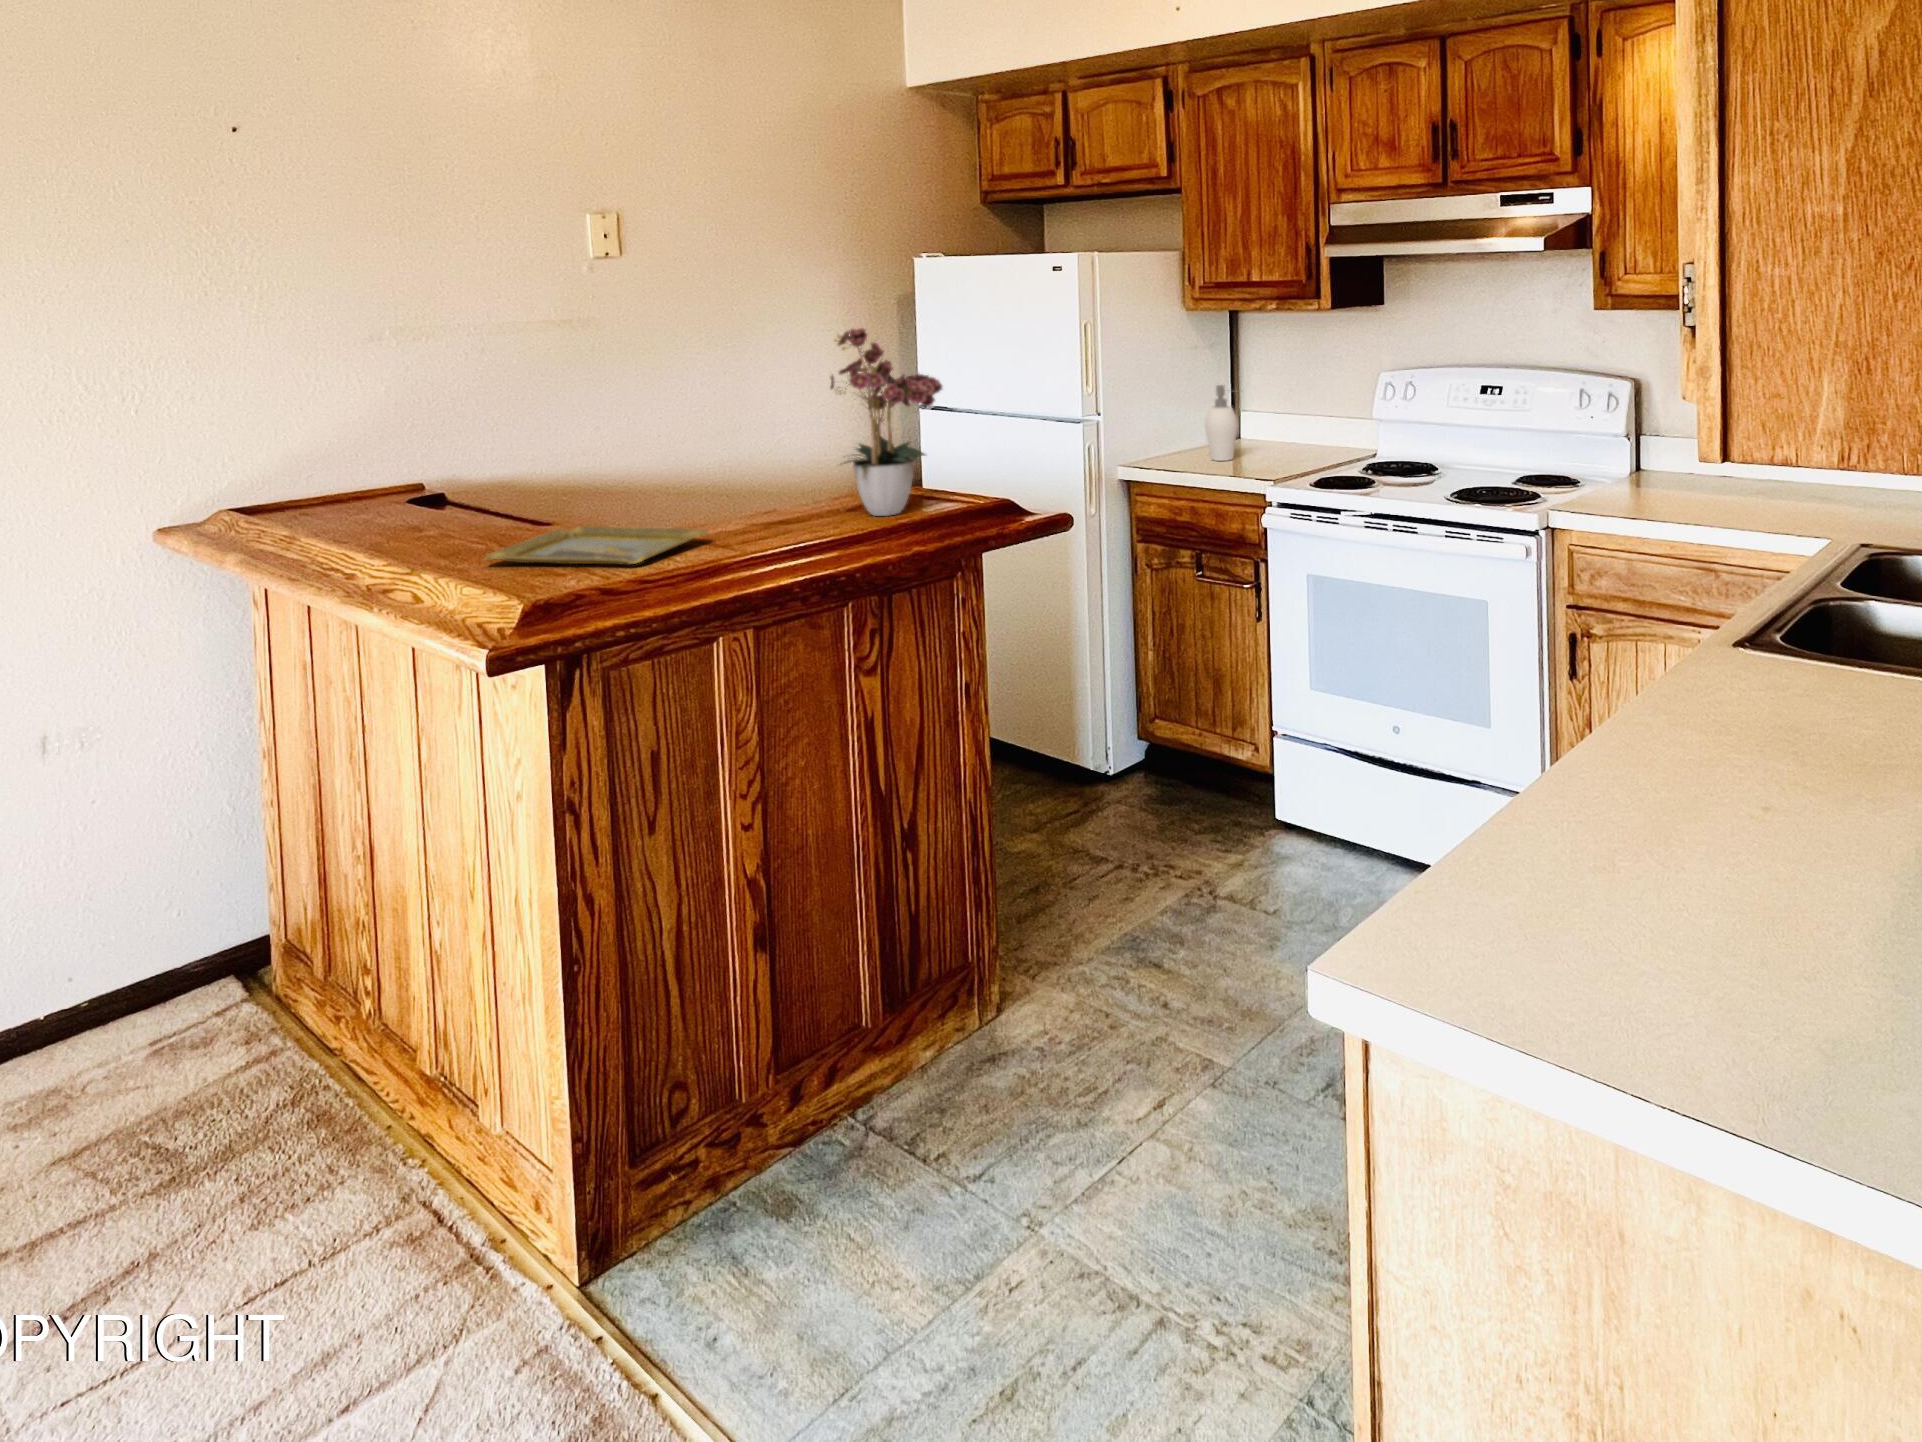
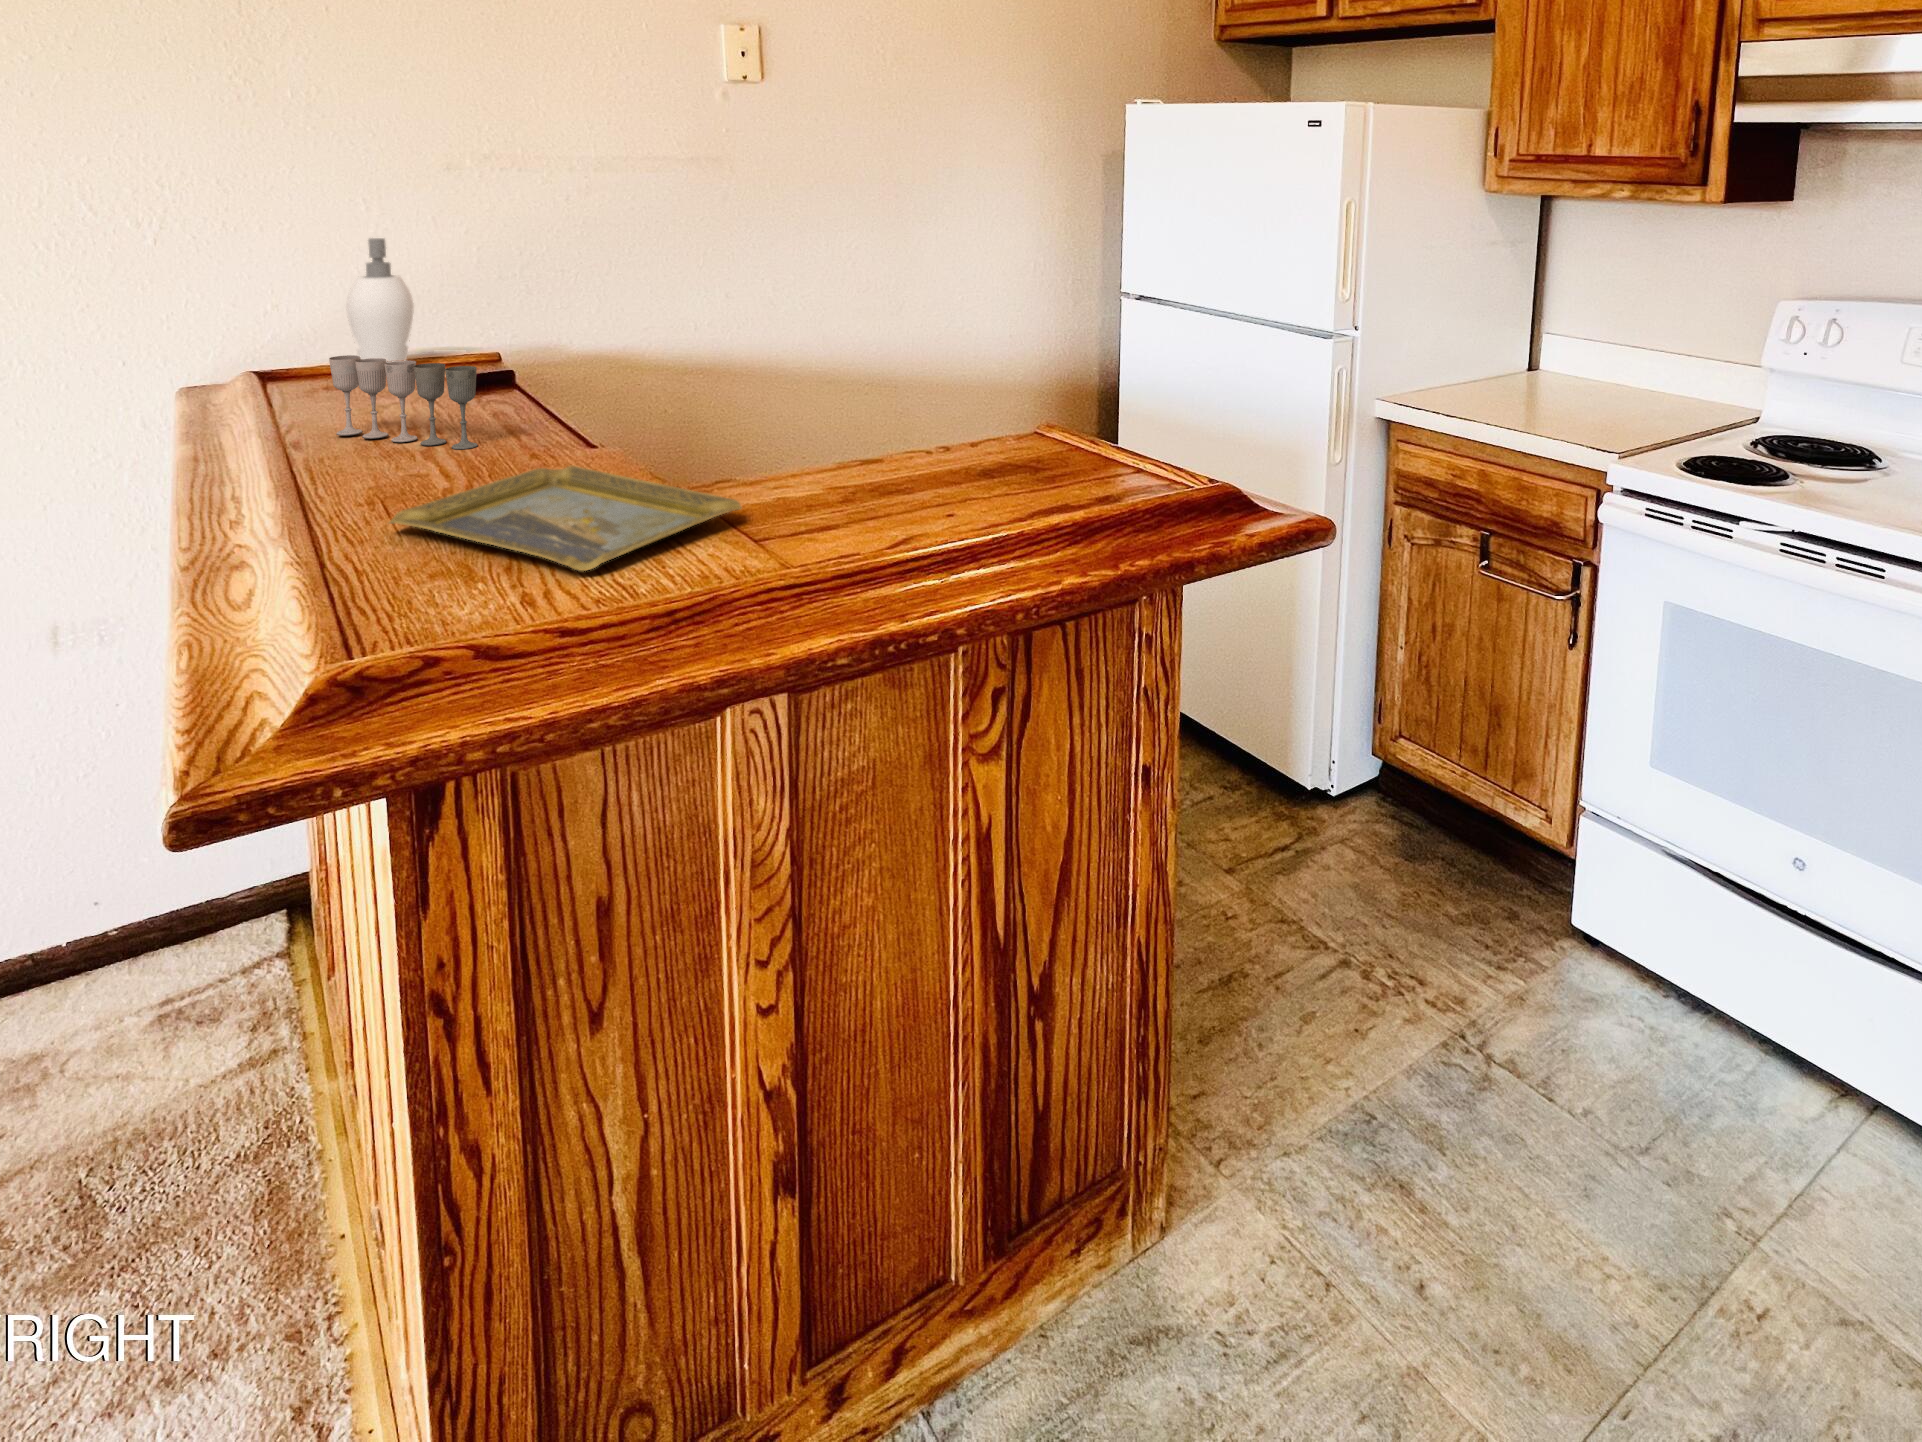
flower arrangement: present [830,328,942,516] -> none [941,166,1154,498]
soap dispenser: present [1205,385,1238,461] -> present [346,238,414,362]
wine glass: none [358,476,482,536] -> present [329,355,478,449]

